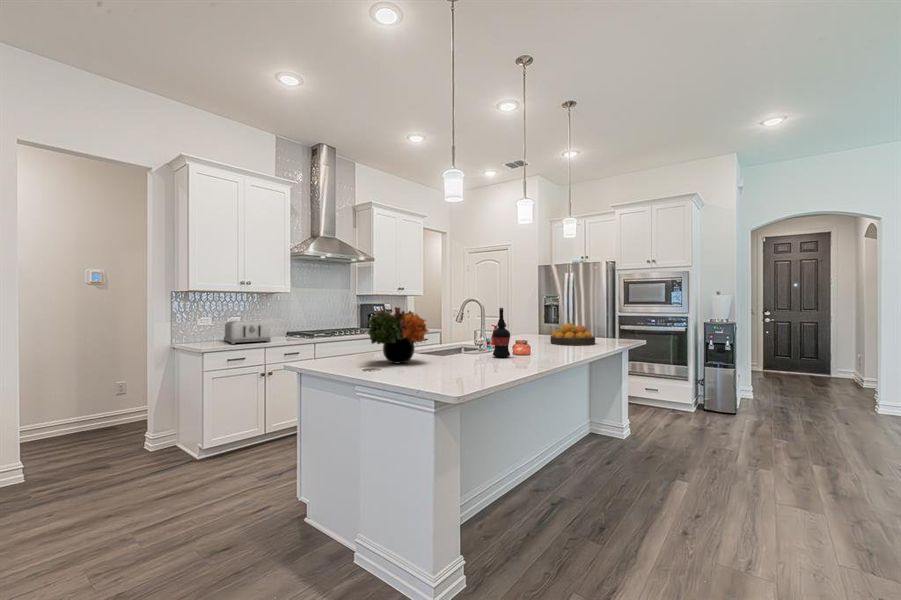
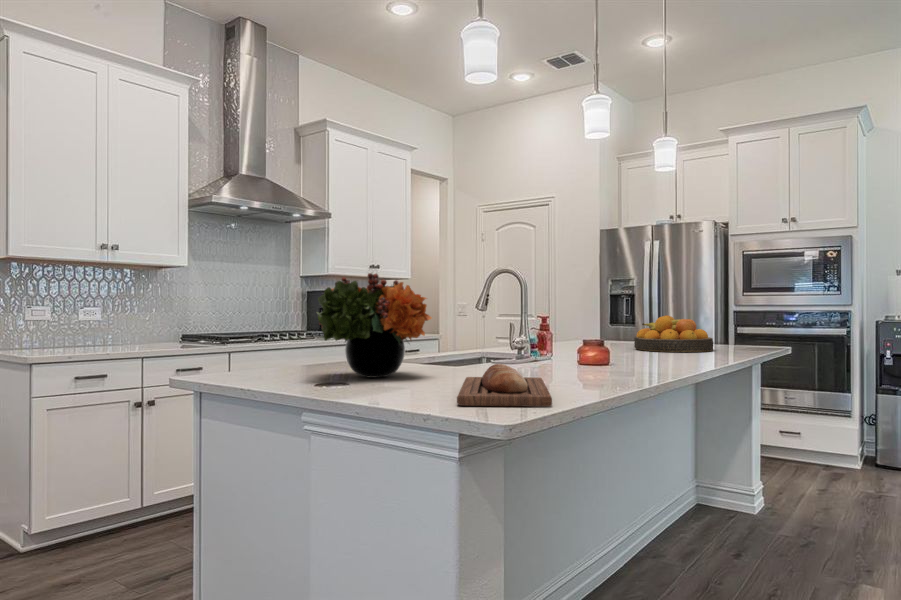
wine bottle: present [493,308,510,357] -> none [545,278,578,368]
toaster: present [224,320,271,344] -> none [72,312,152,350]
bread loaf: none [438,358,485,381] -> present [457,364,552,407]

